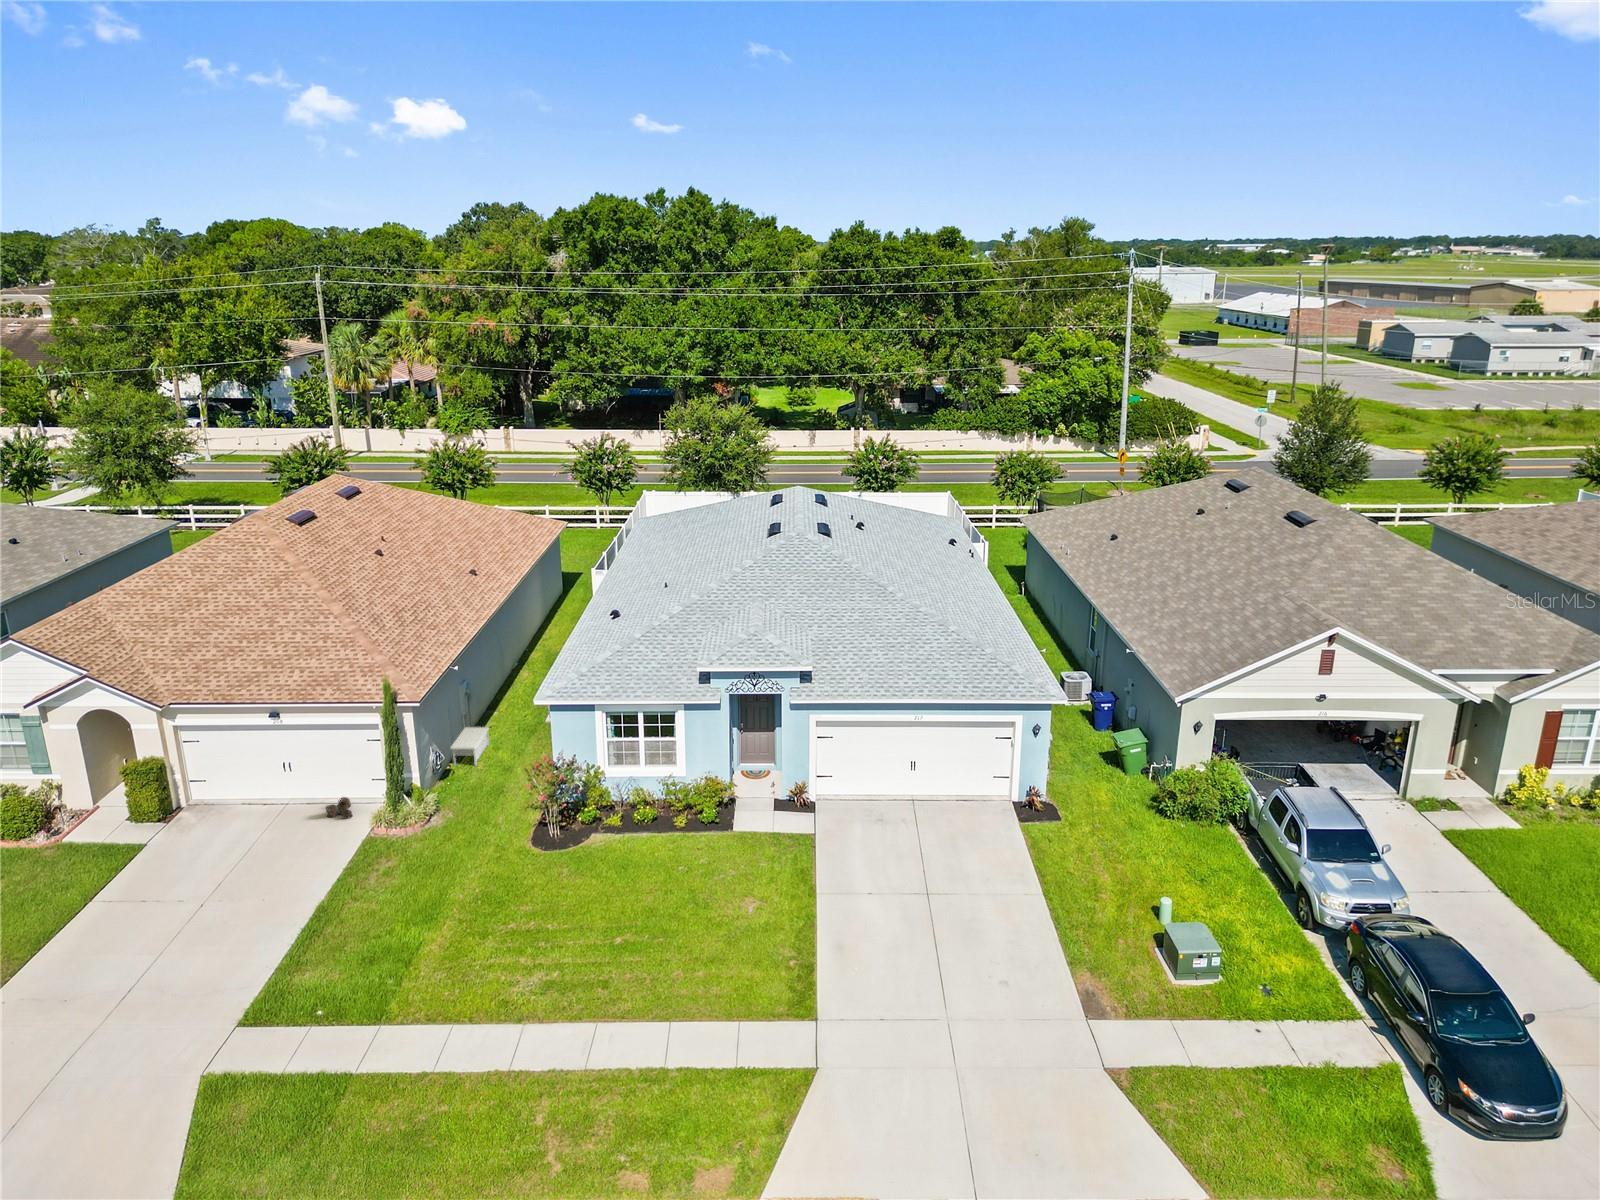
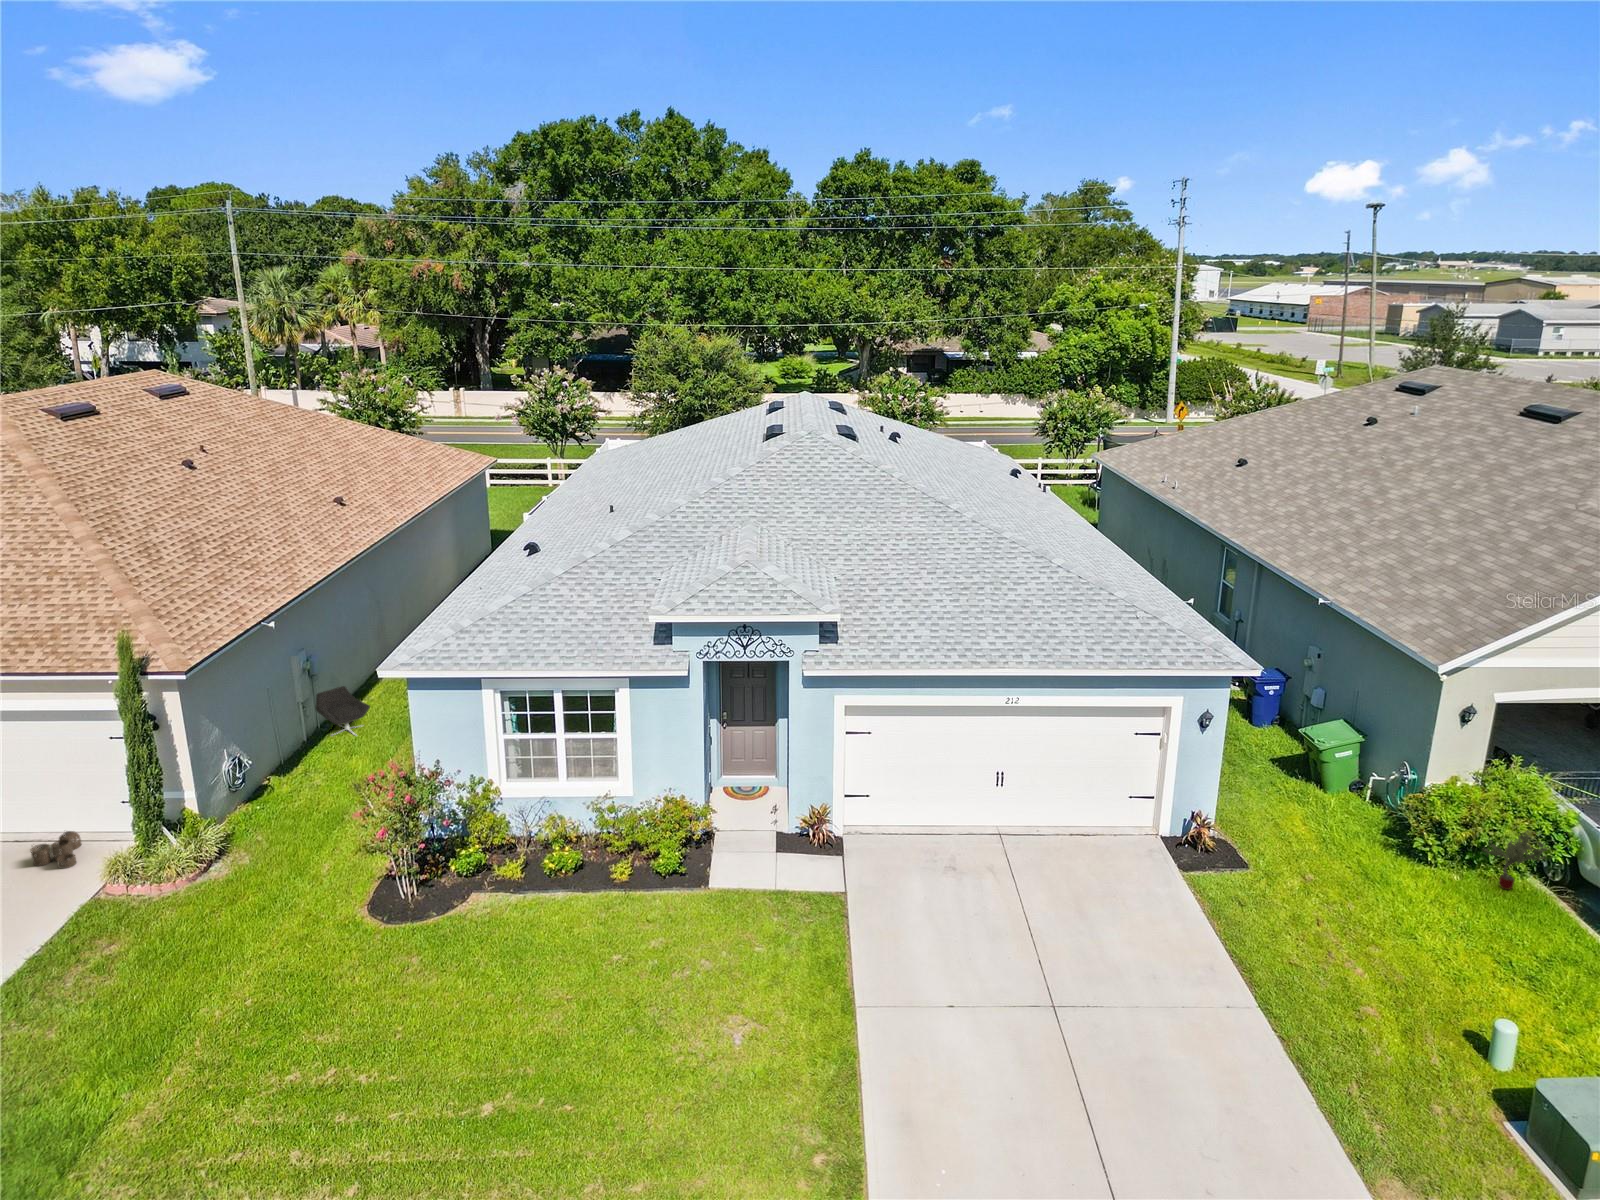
lounge chair: none [472,703,508,737] -> present [315,686,370,735]
storage bench: present [451,727,489,765] -> none [265,721,337,780]
potted tree: none [1198,797,1234,833] -> present [1482,831,1548,890]

